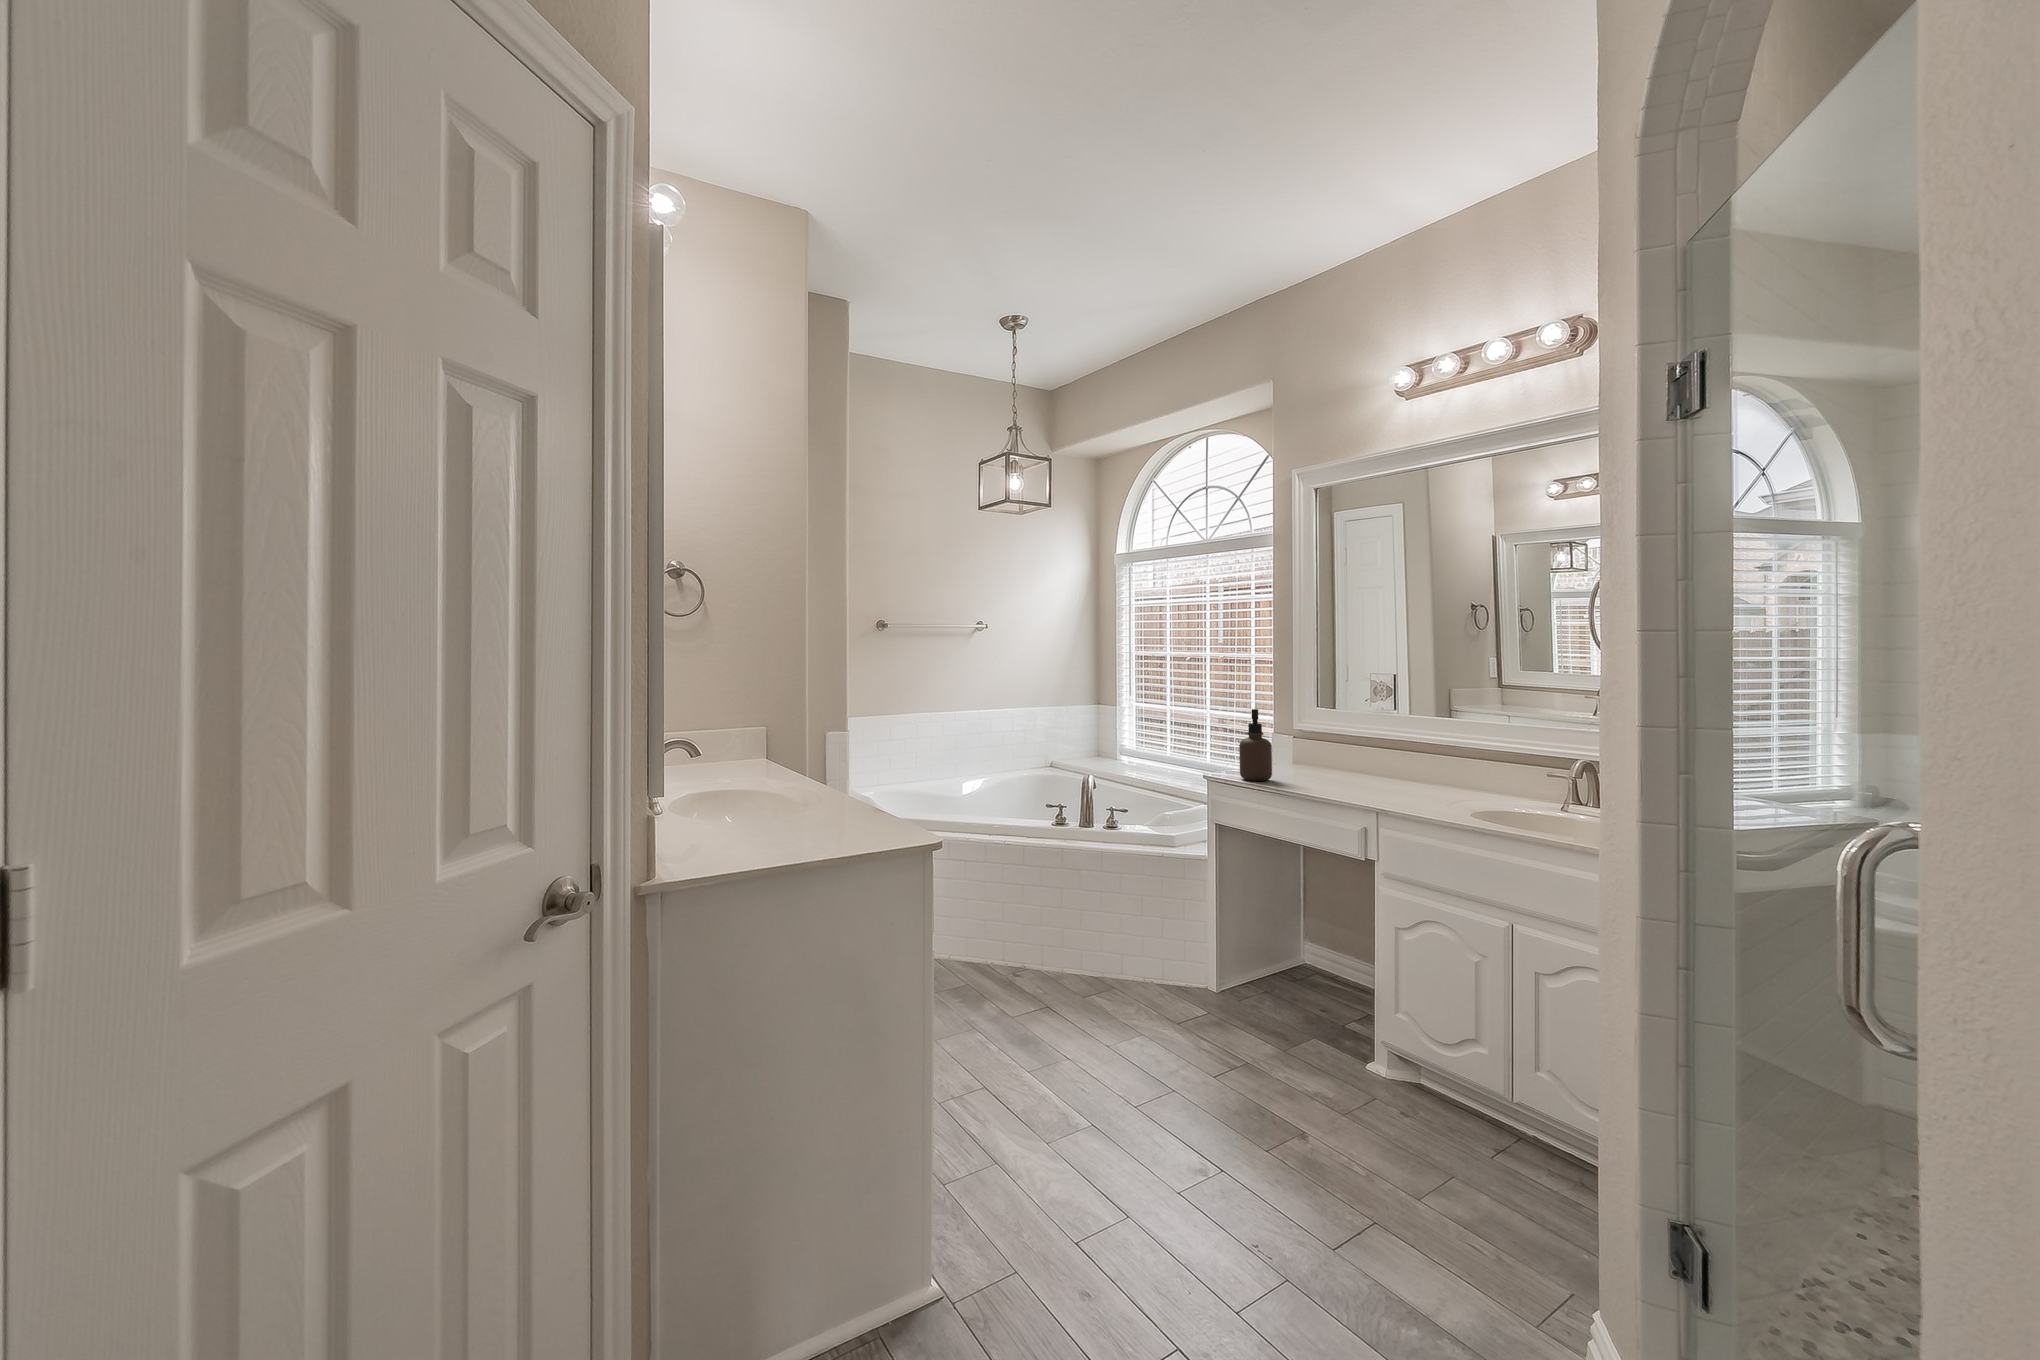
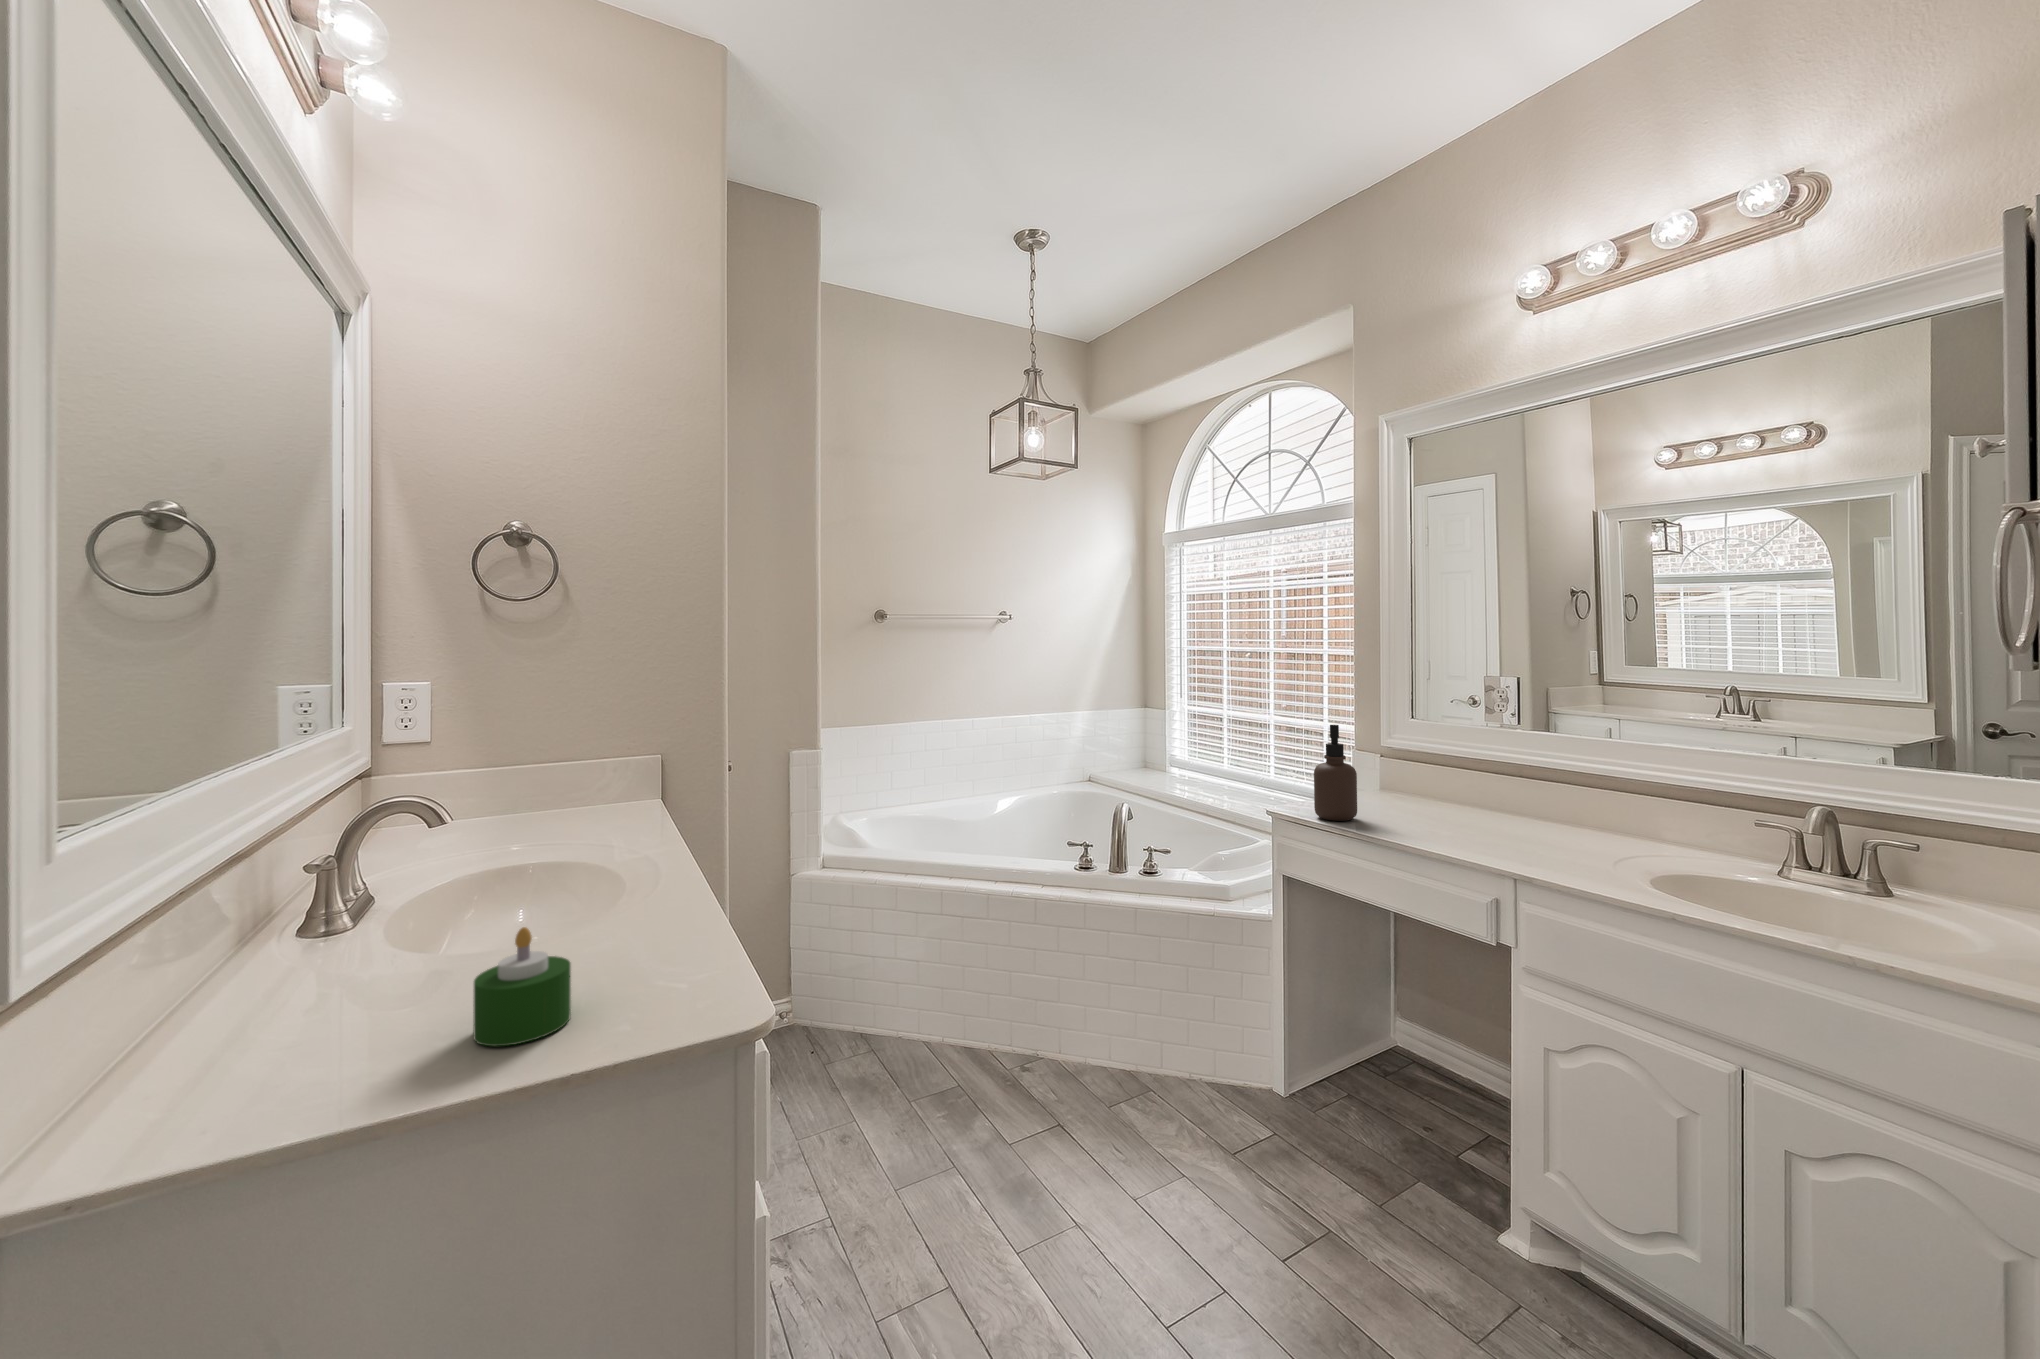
candle: none [802,785,844,840] -> present [473,927,571,1046]

